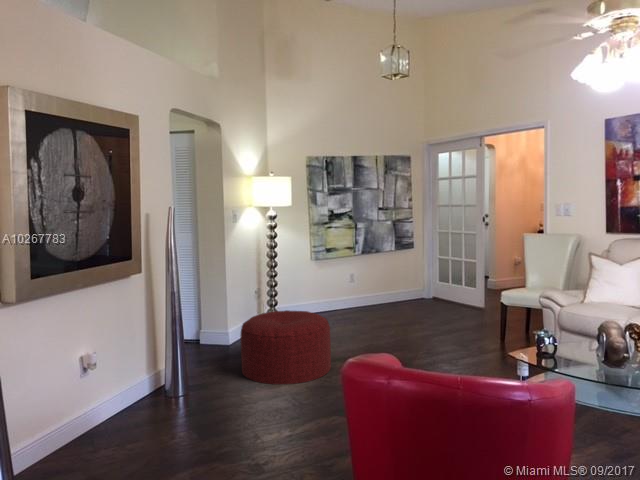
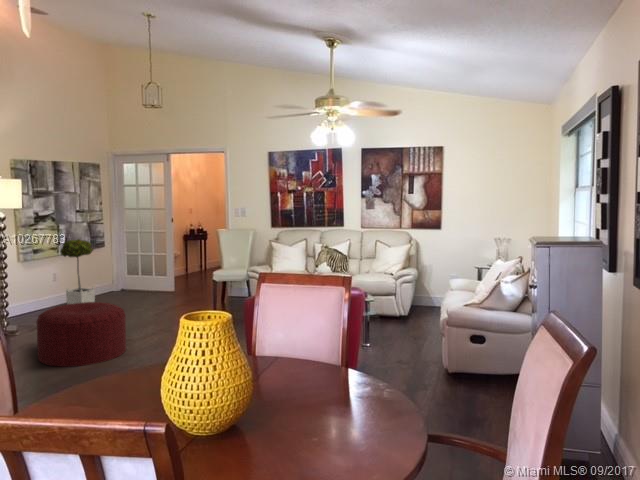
potted tree: none [355,238,388,311] -> present [60,239,95,304]

